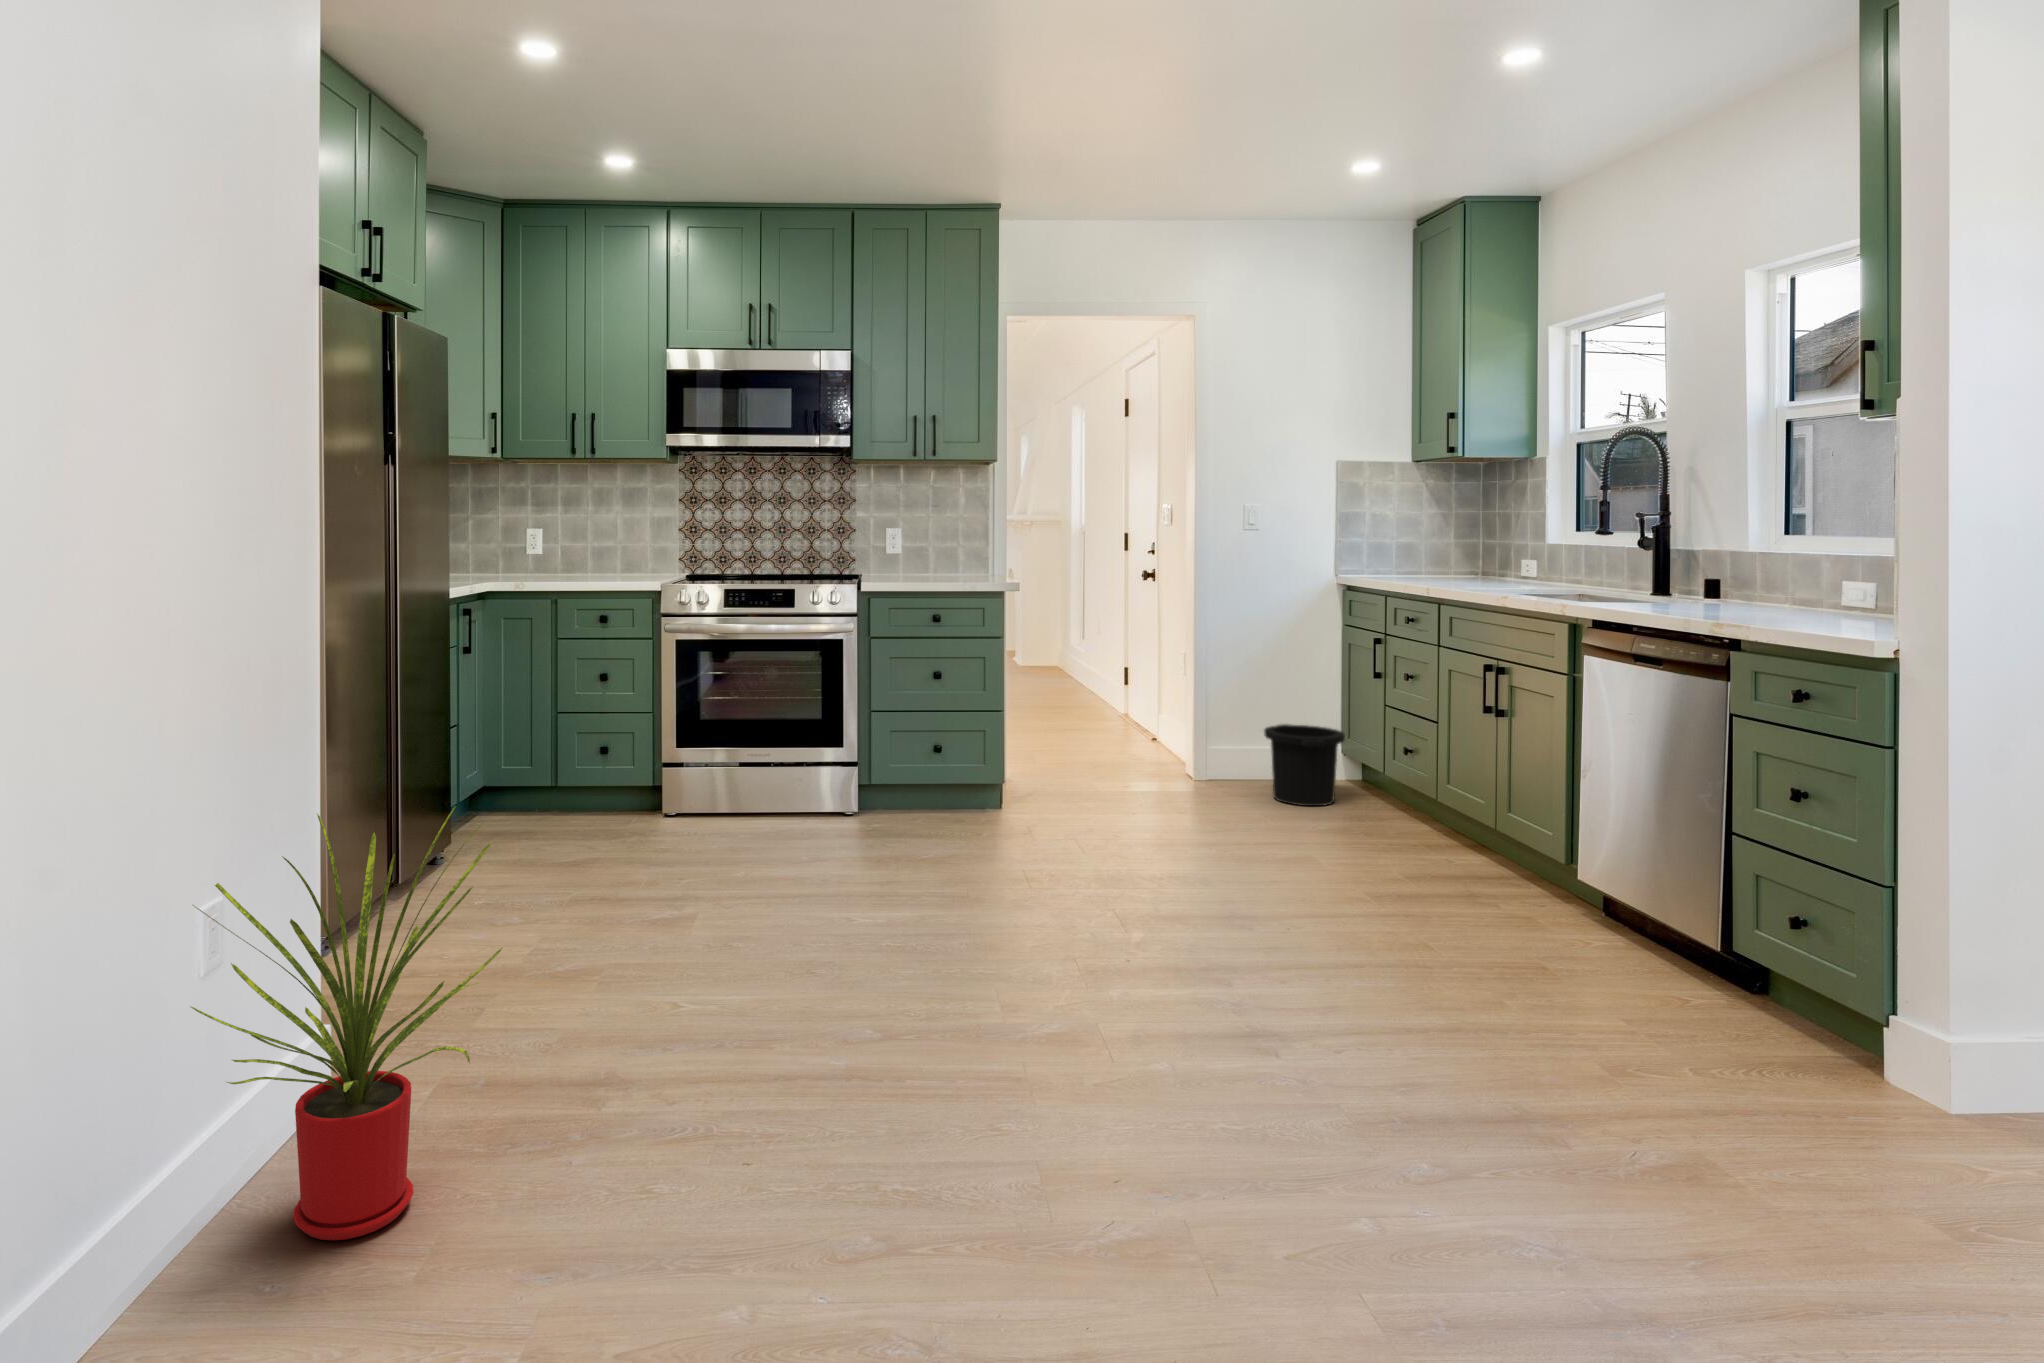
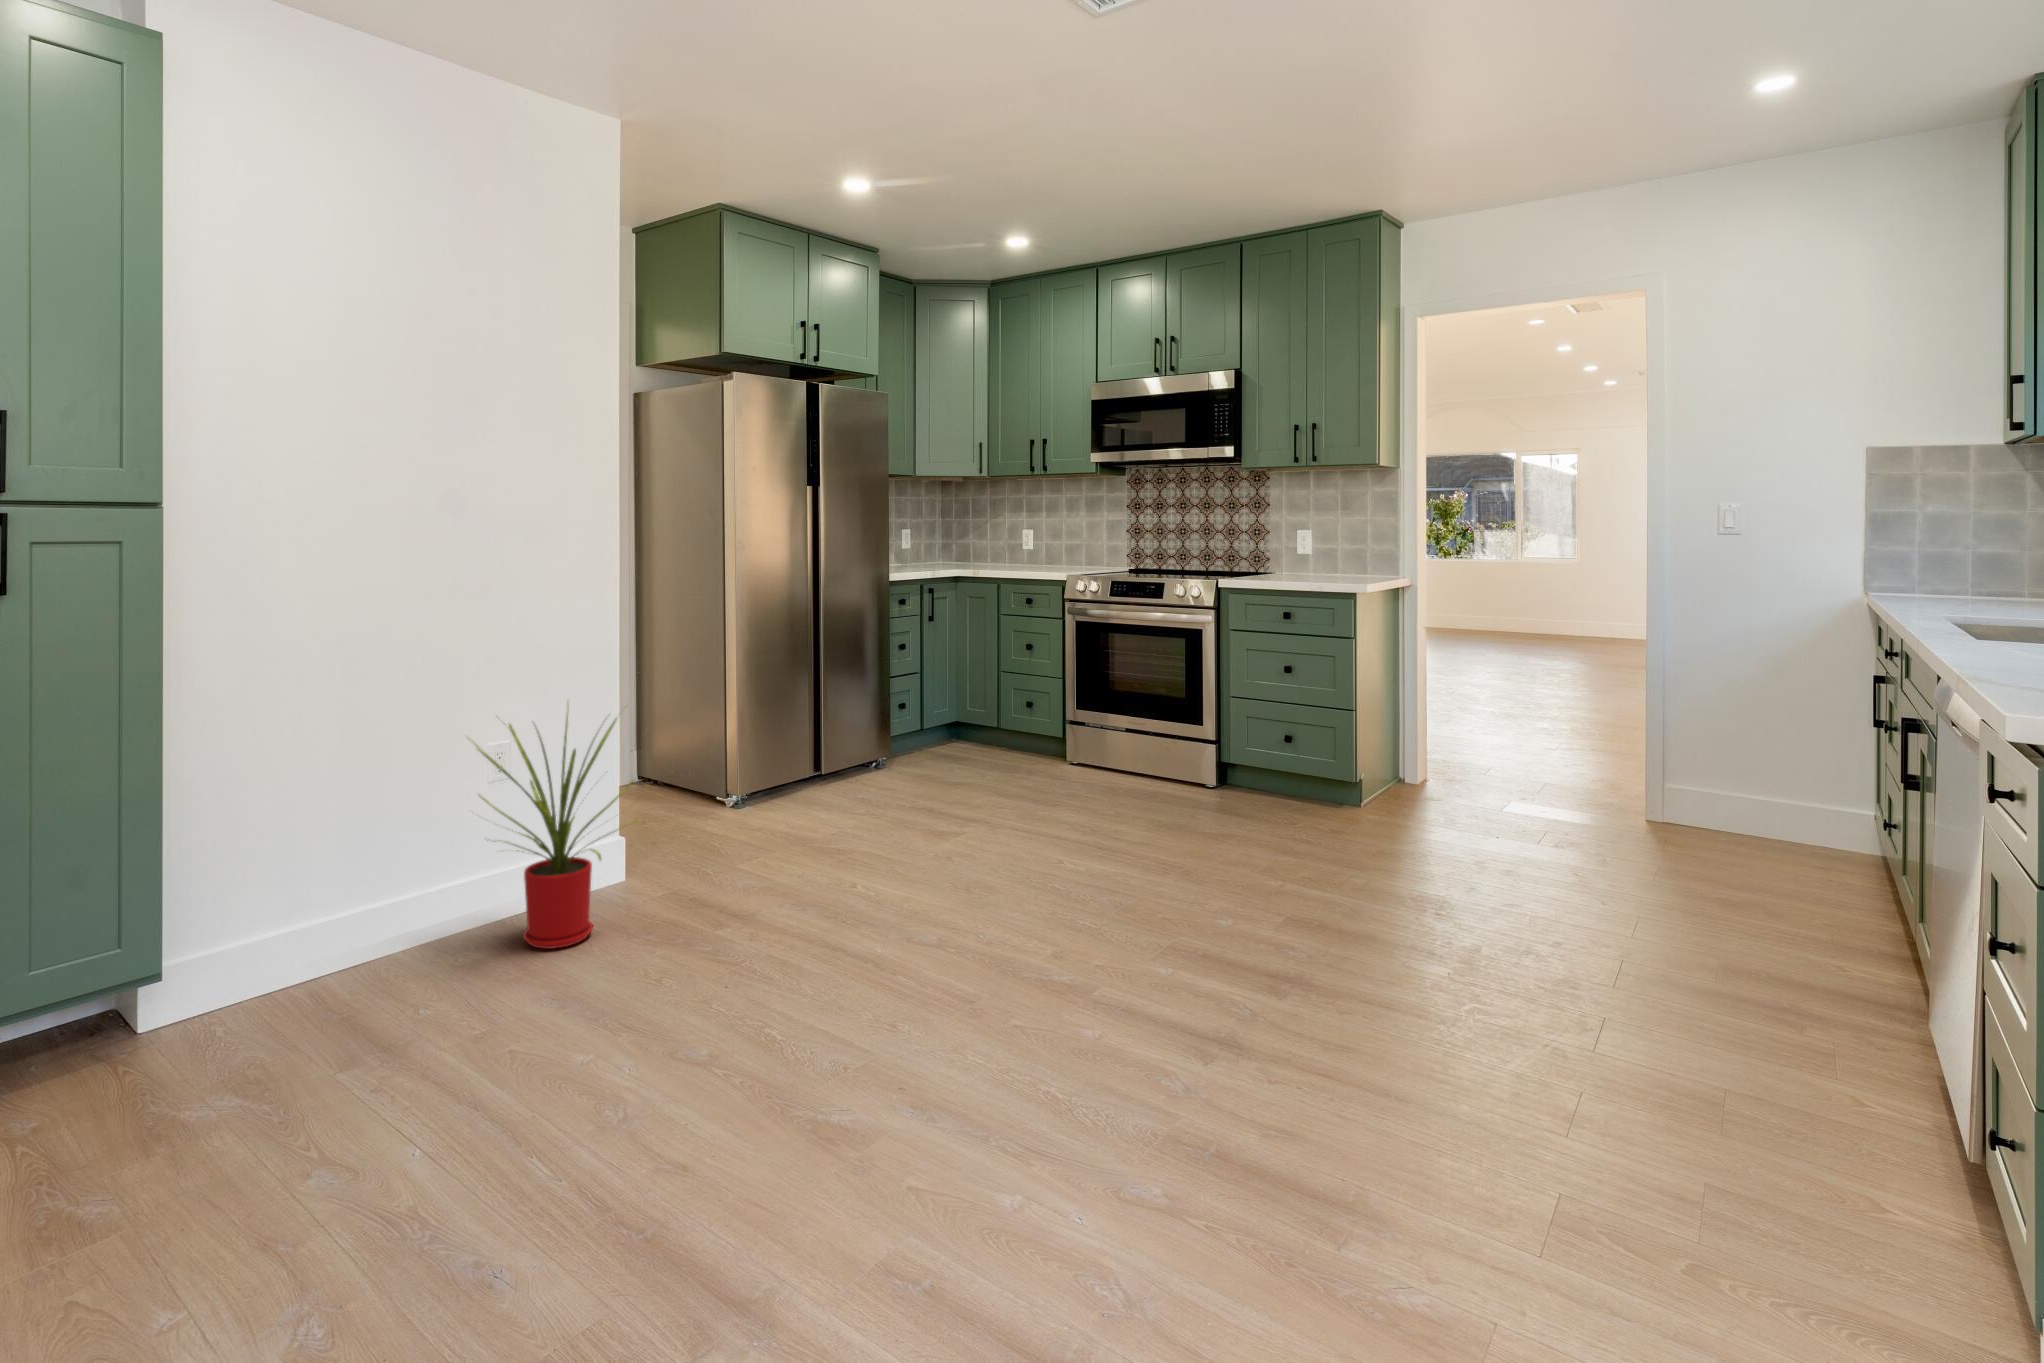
trash can: present [1264,724,1345,806] -> none [1690,762,1804,864]

